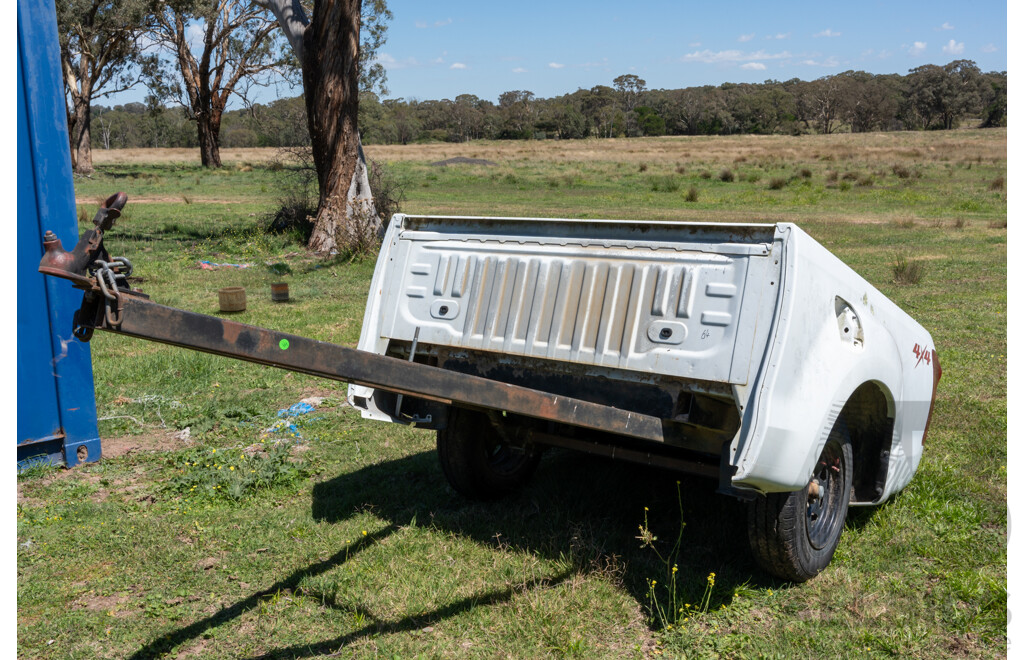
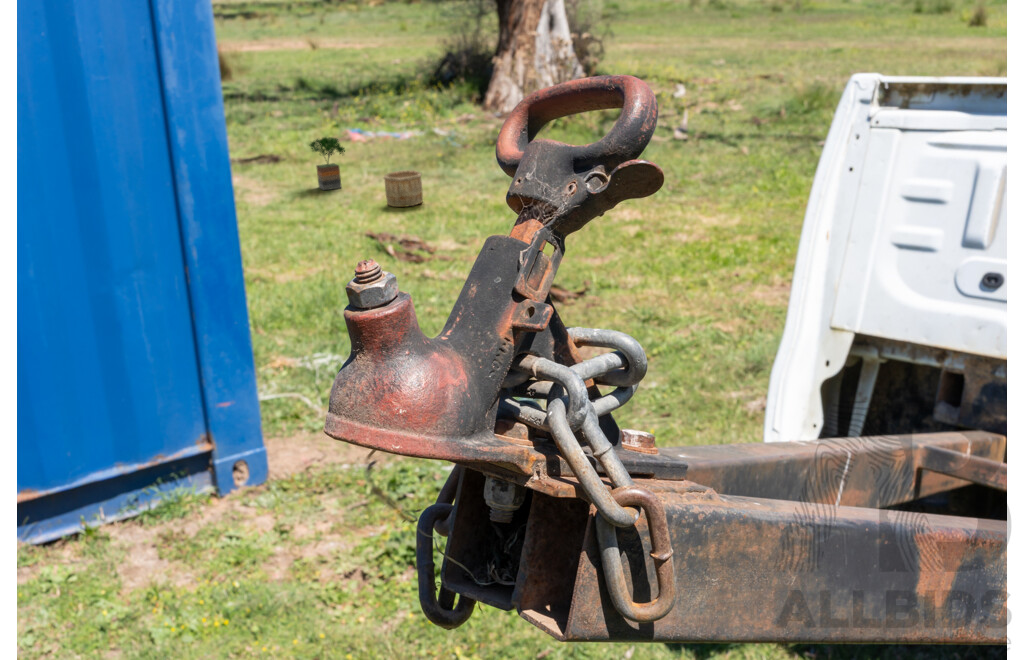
potted tree: present [267,263,293,300] -> present [309,137,345,190]

